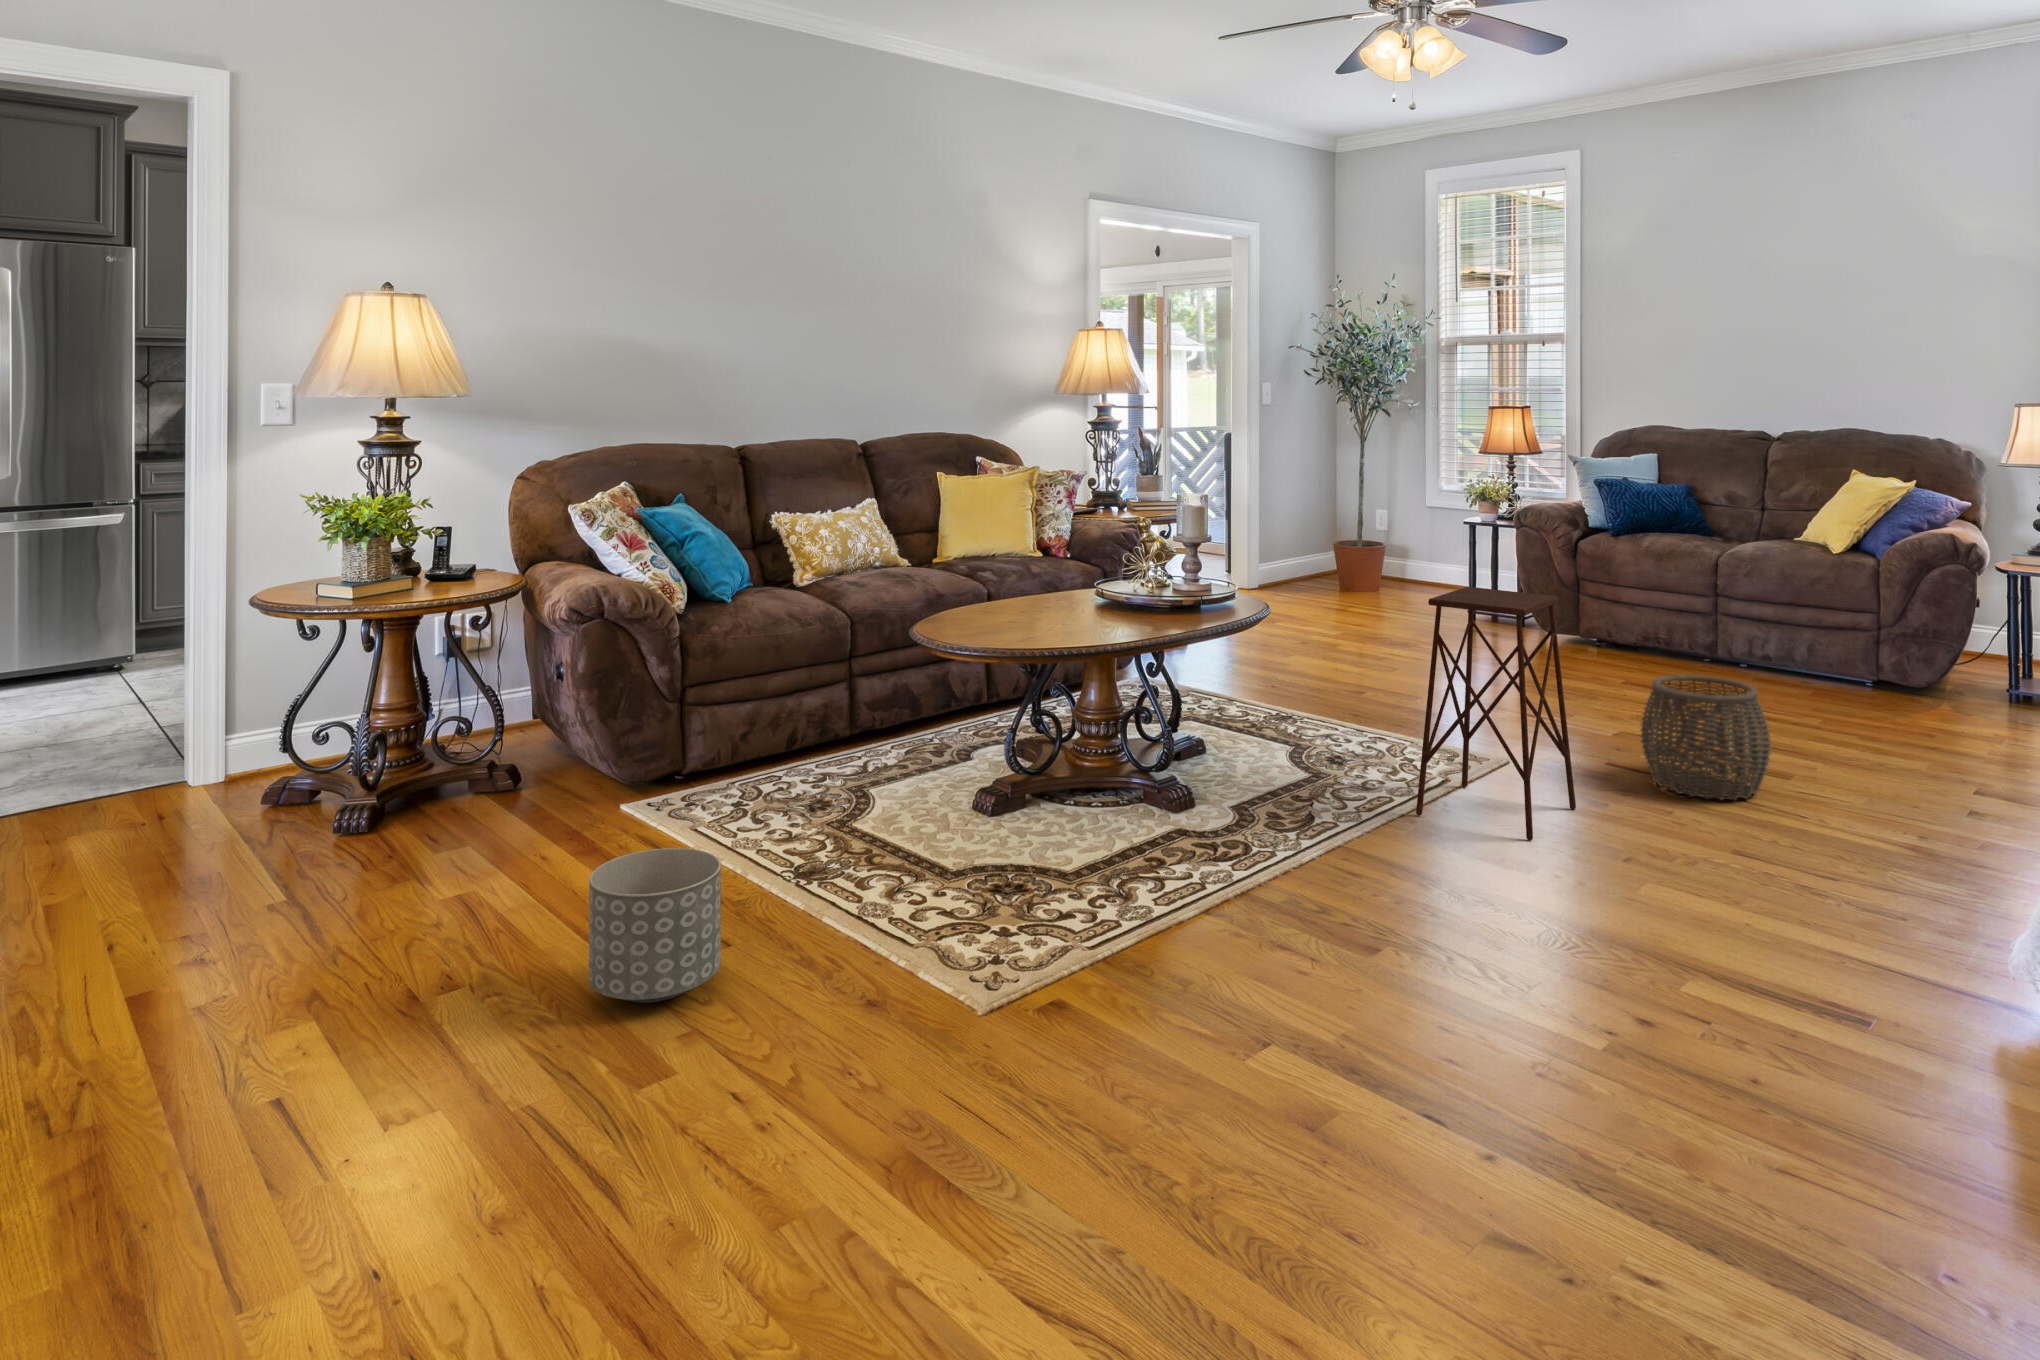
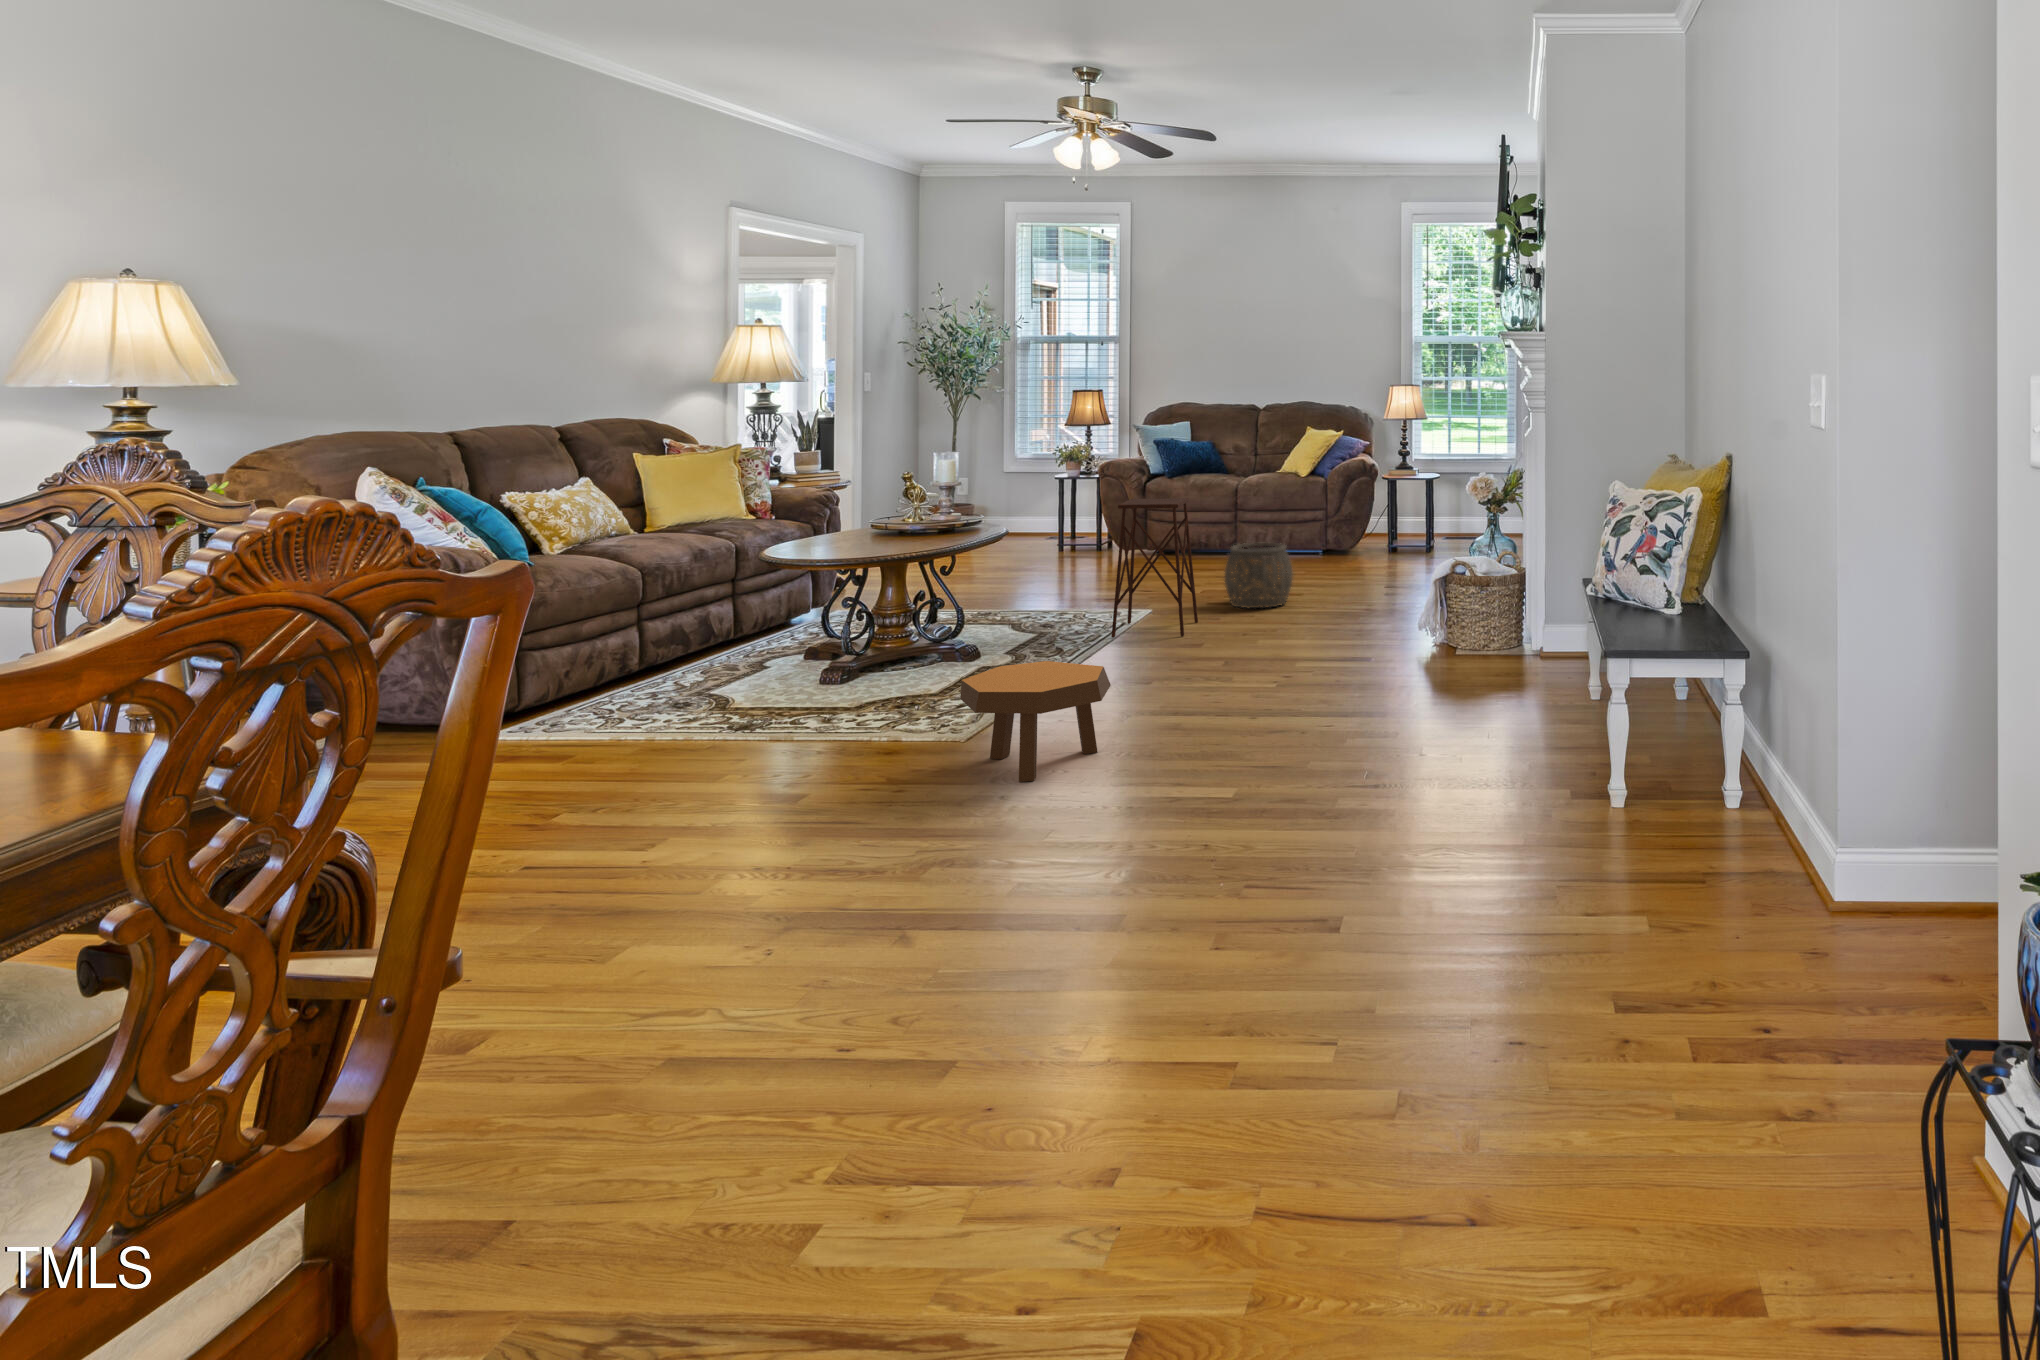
planter: present [589,848,721,1003] -> none [659,687,756,781]
footstool: none [901,924,1192,1229] -> present [960,661,1111,782]

